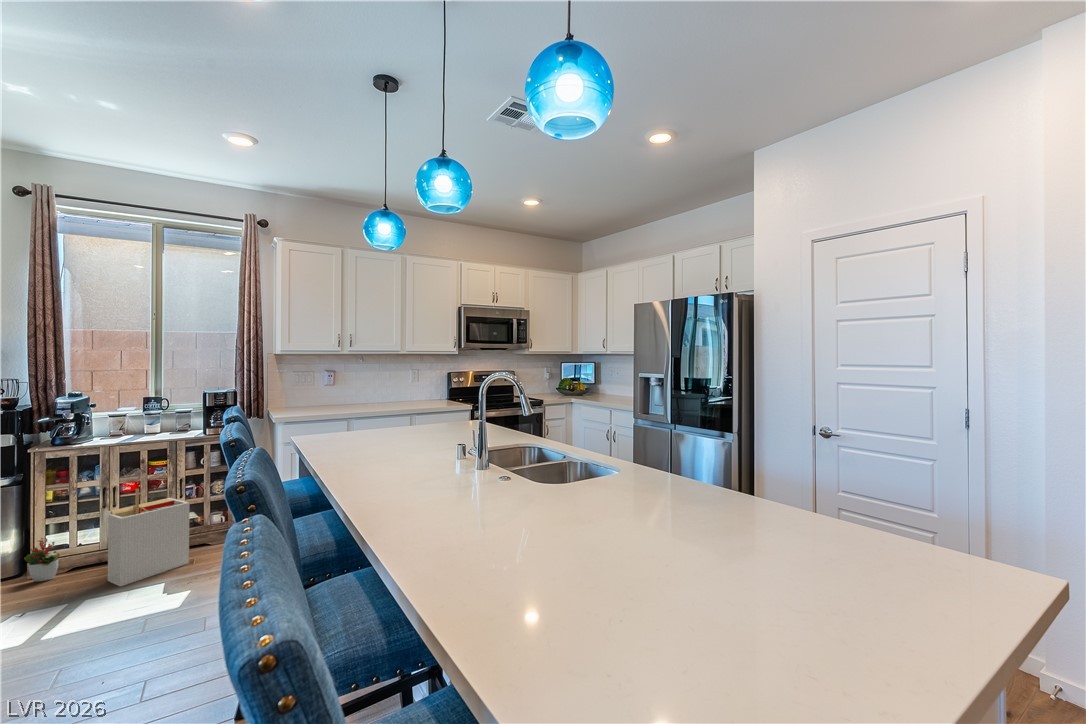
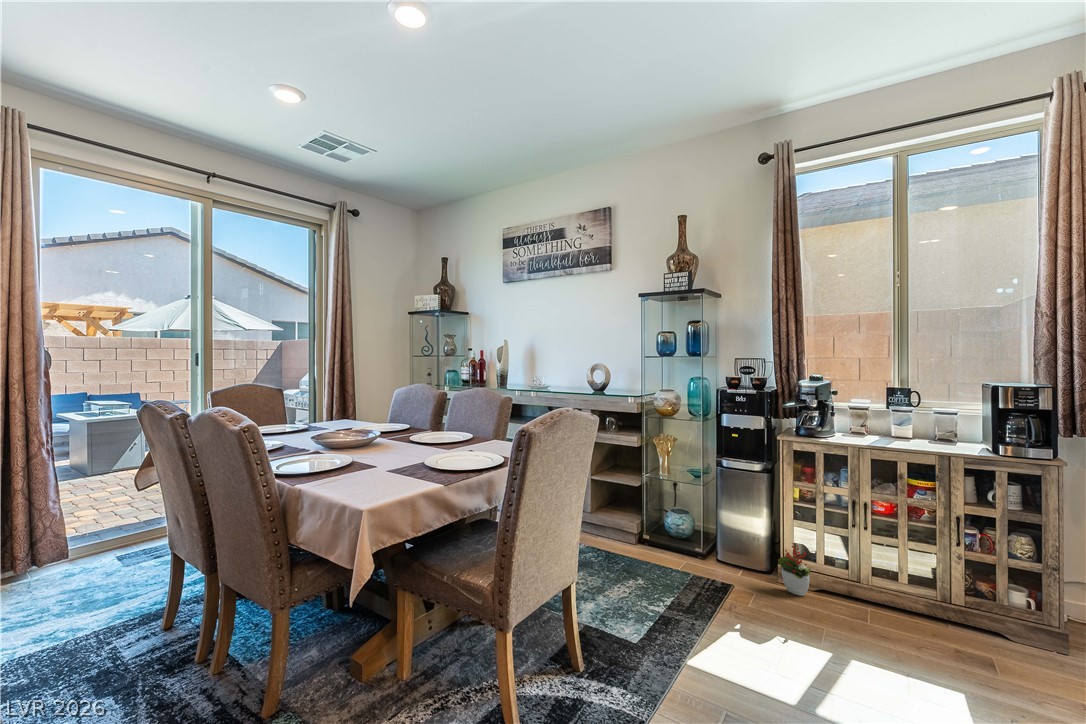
storage bin: present [105,489,190,587] -> none [866,519,993,665]

